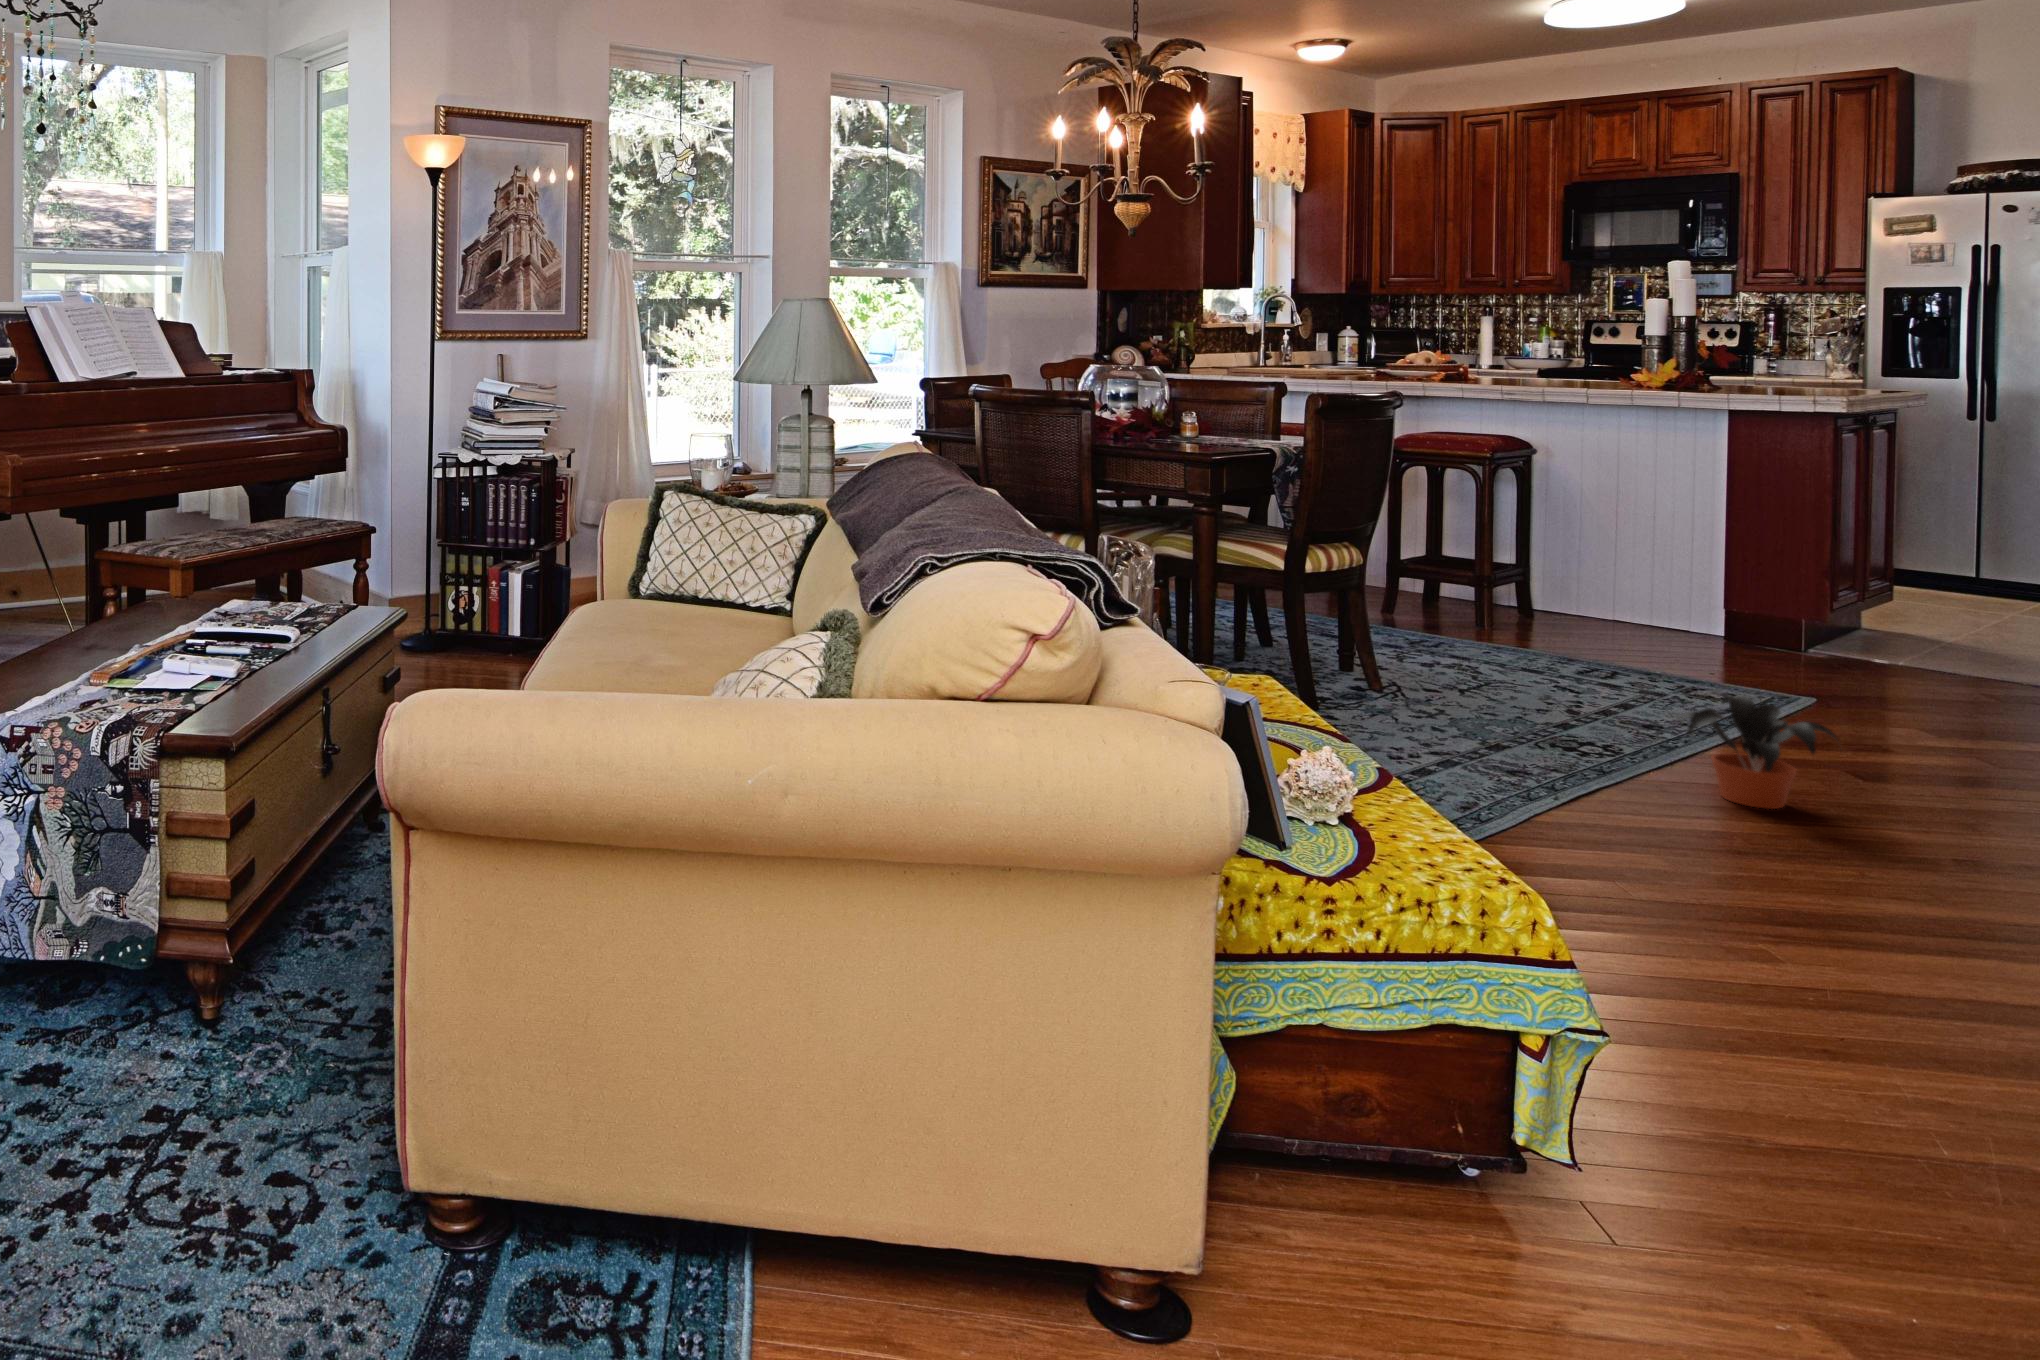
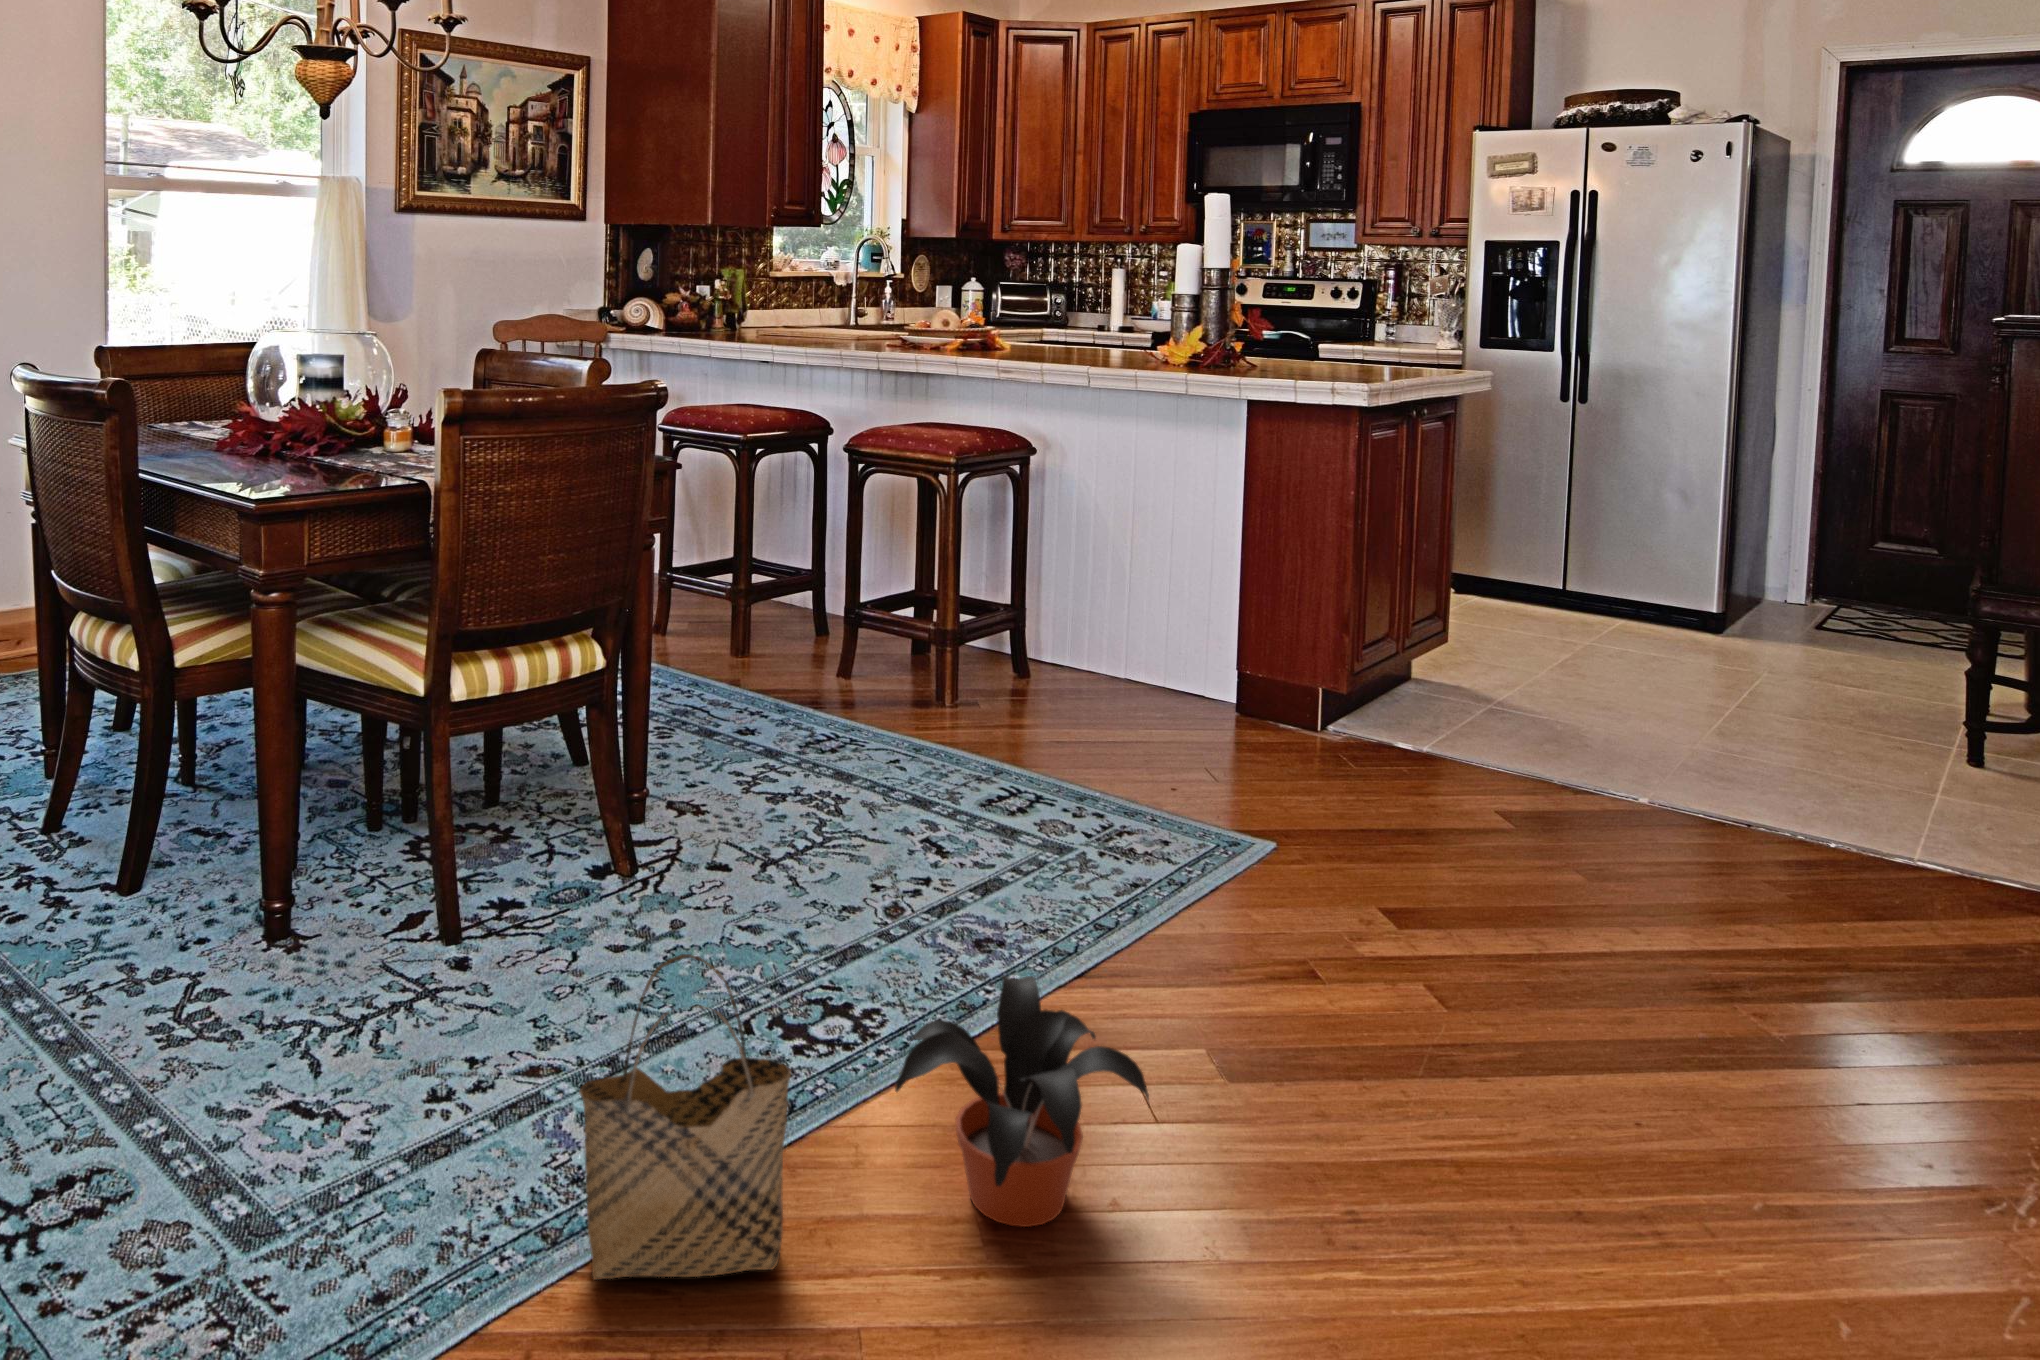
woven basket: none [1528,657,1643,805] -> present [579,954,791,1280]

